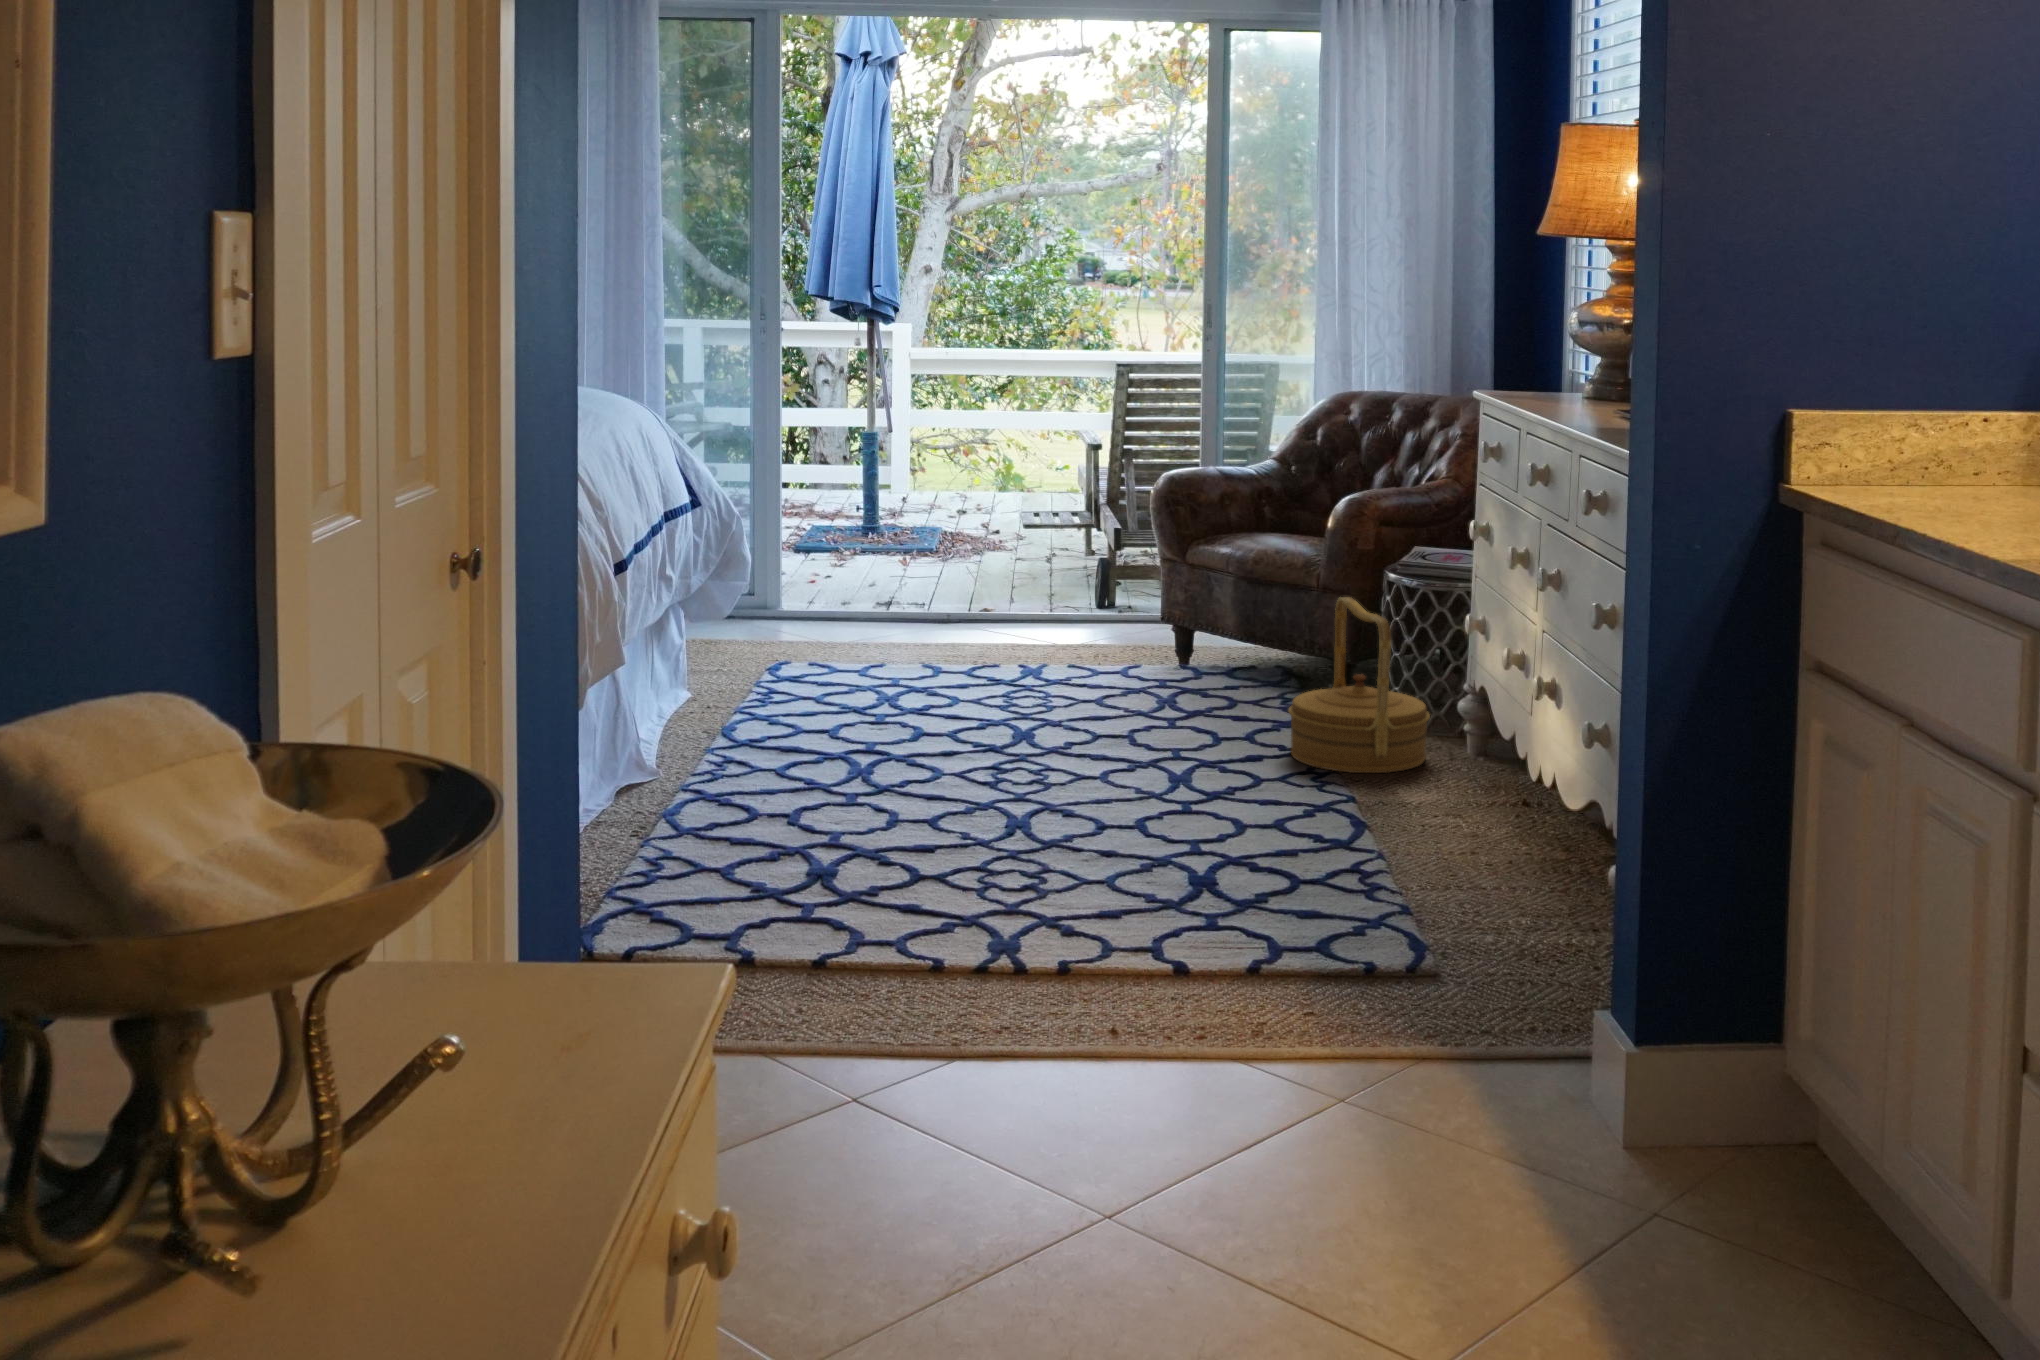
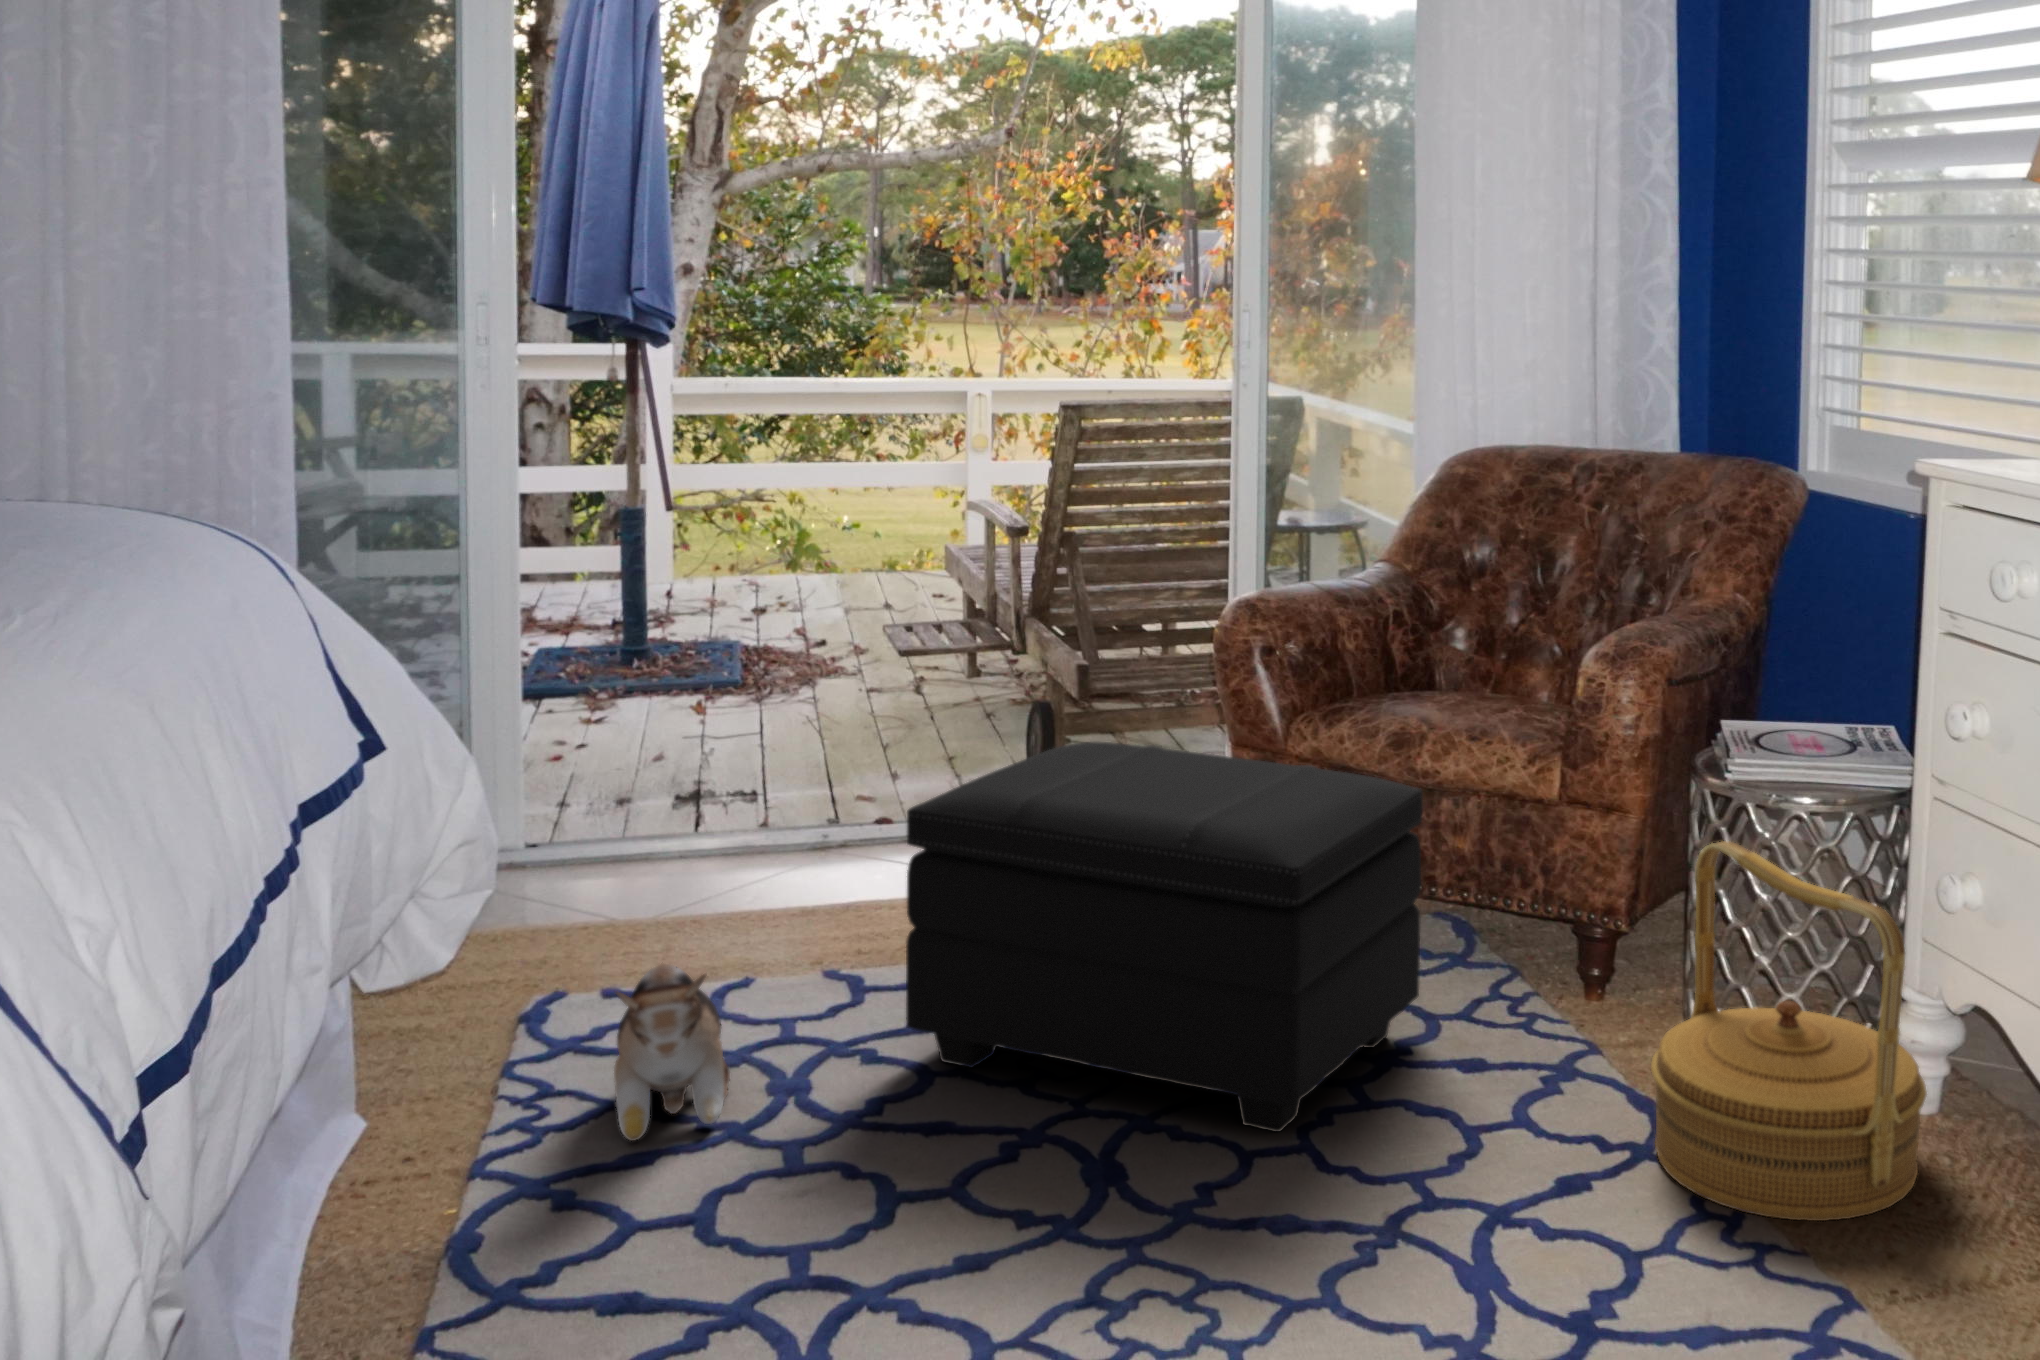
footstool: none [949,546,1220,729] -> present [906,742,1423,1132]
plush toy: none [806,621,864,706] -> present [614,964,730,1141]

